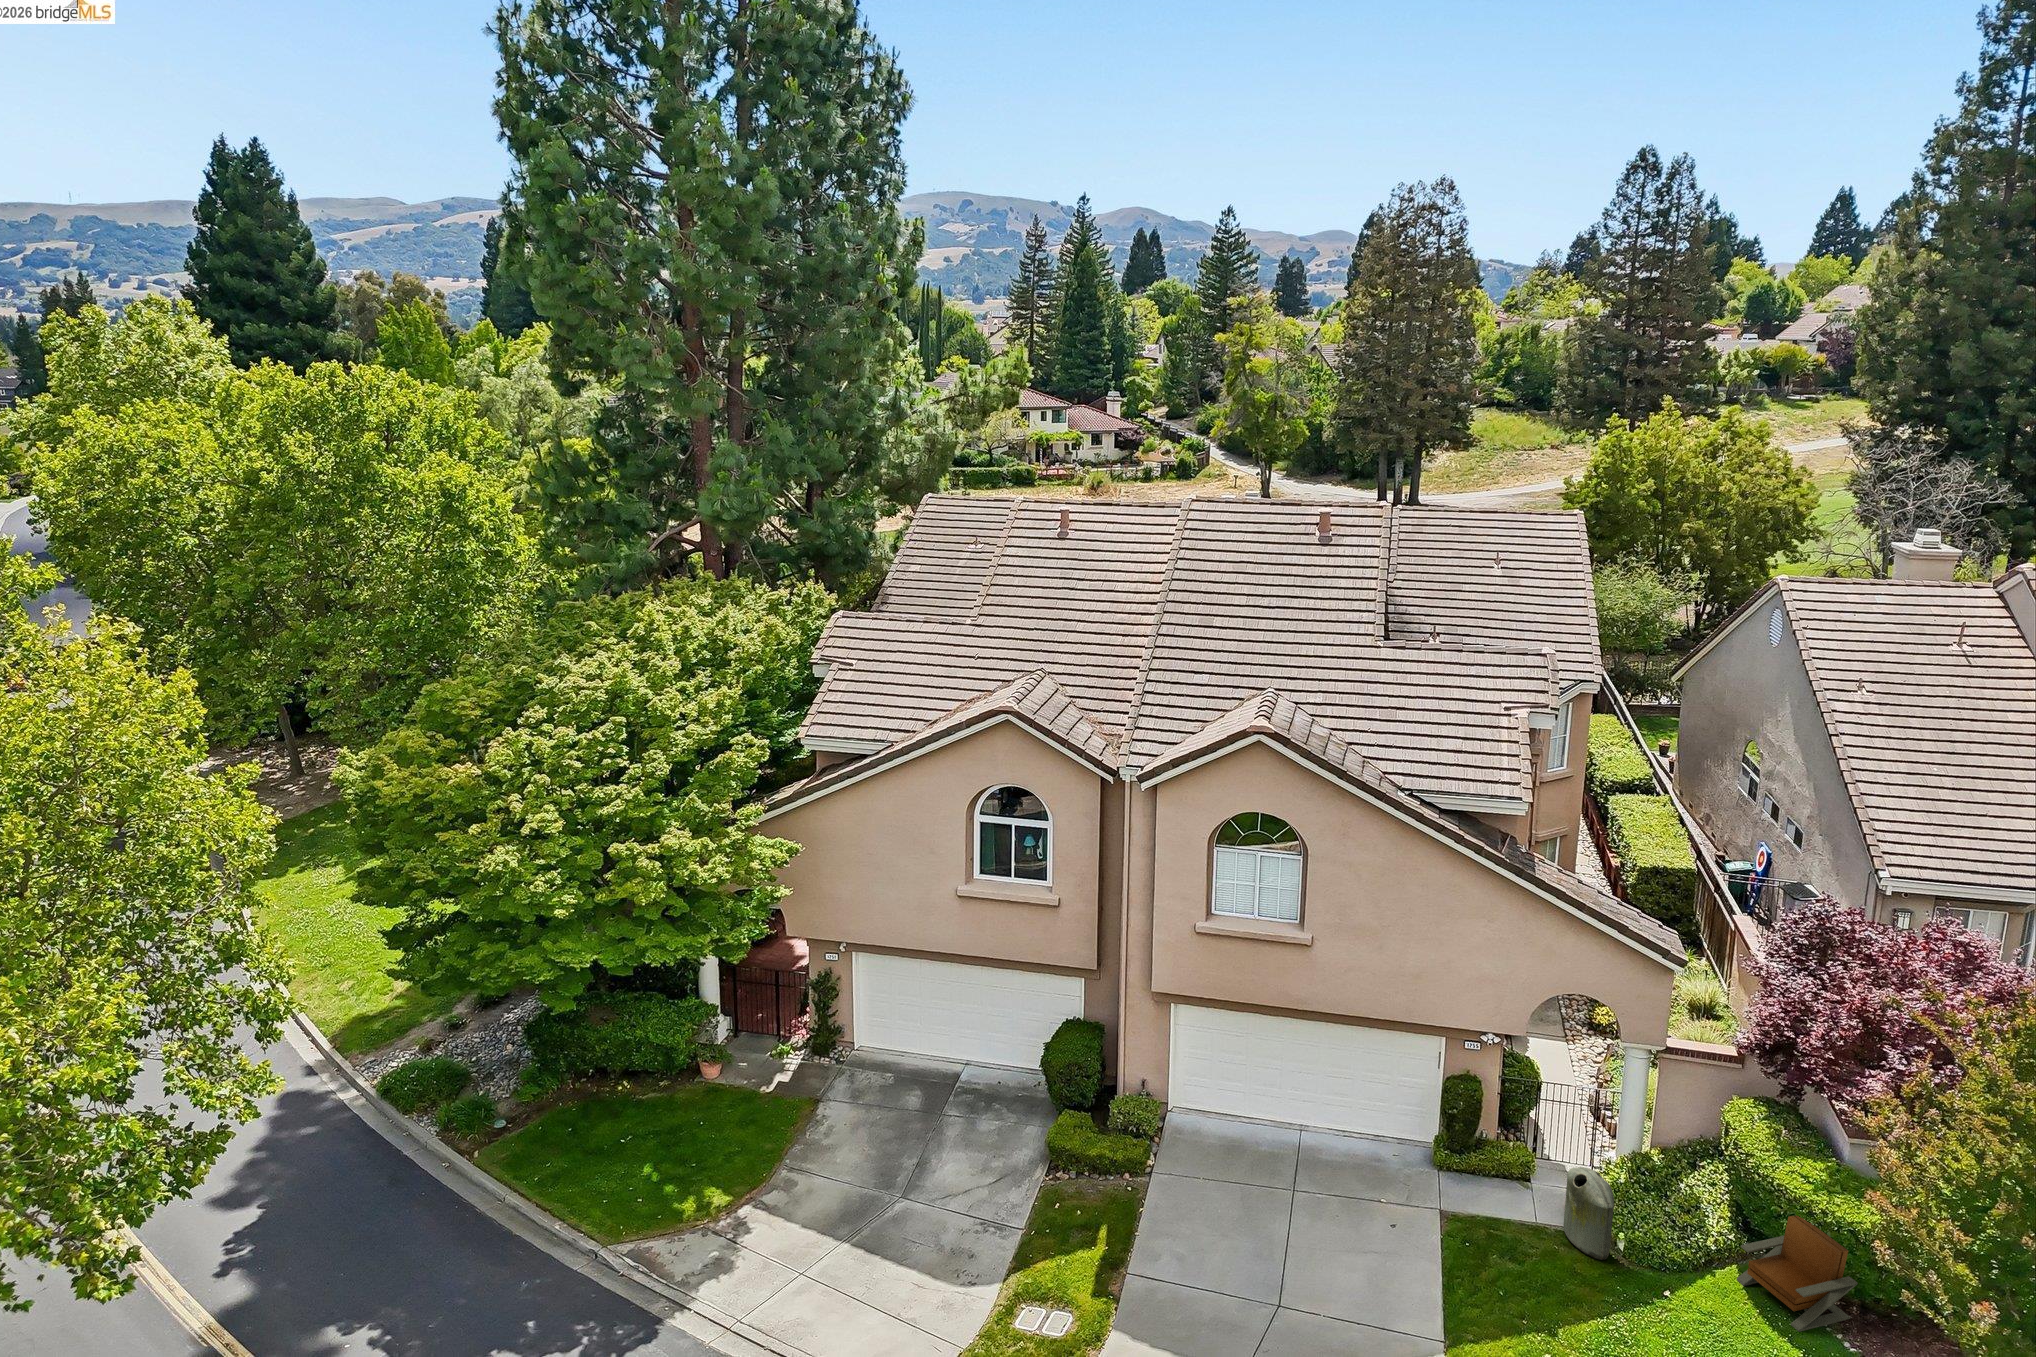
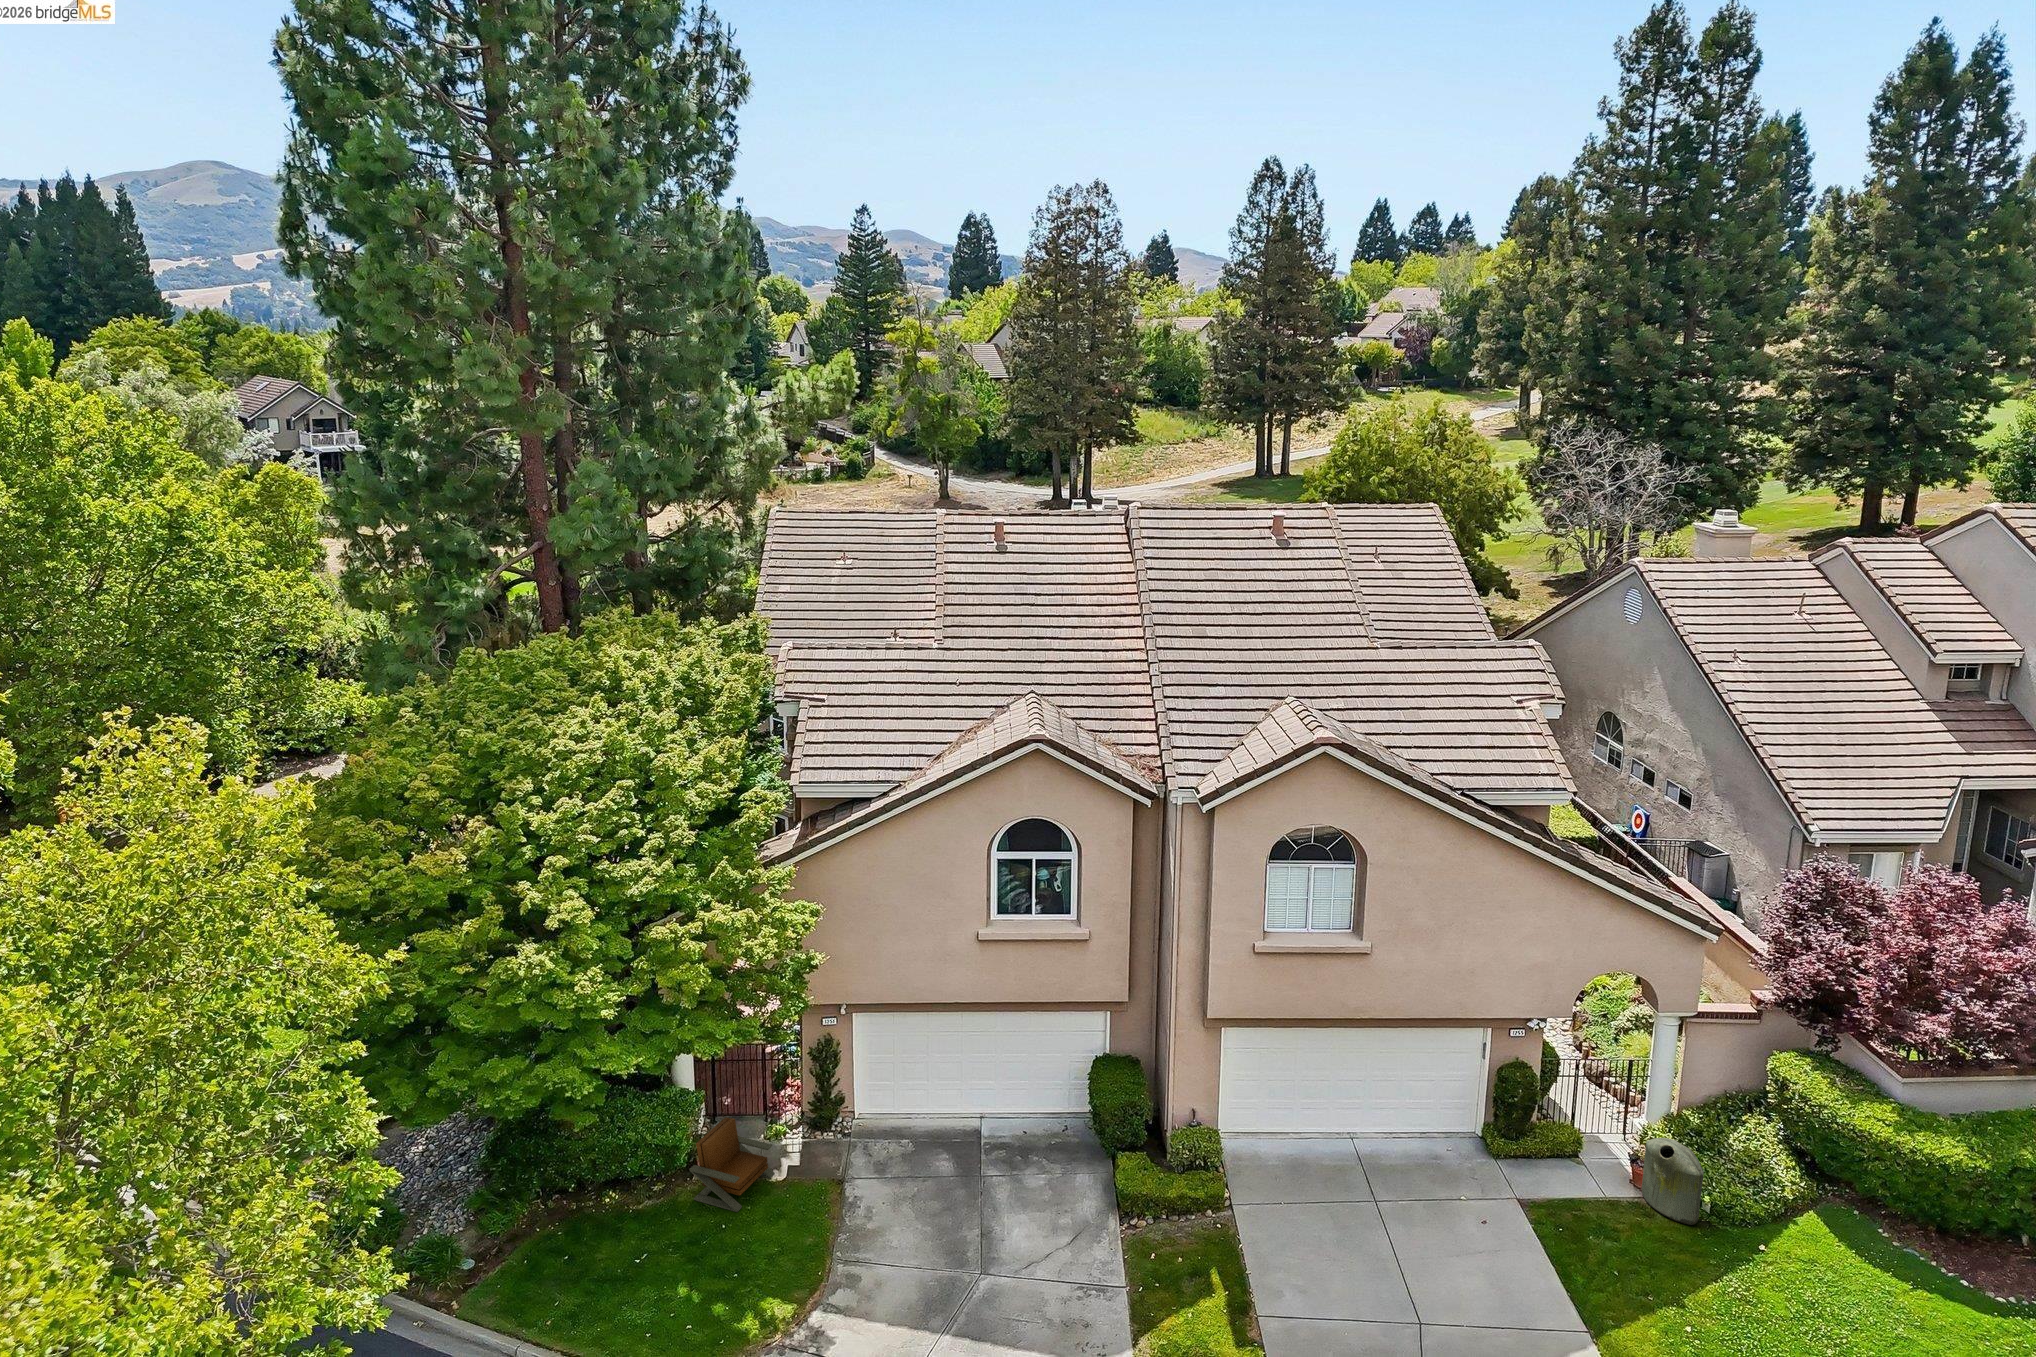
lounge chair: present [1737,1215,1858,1332] -> present [689,1117,775,1212]

